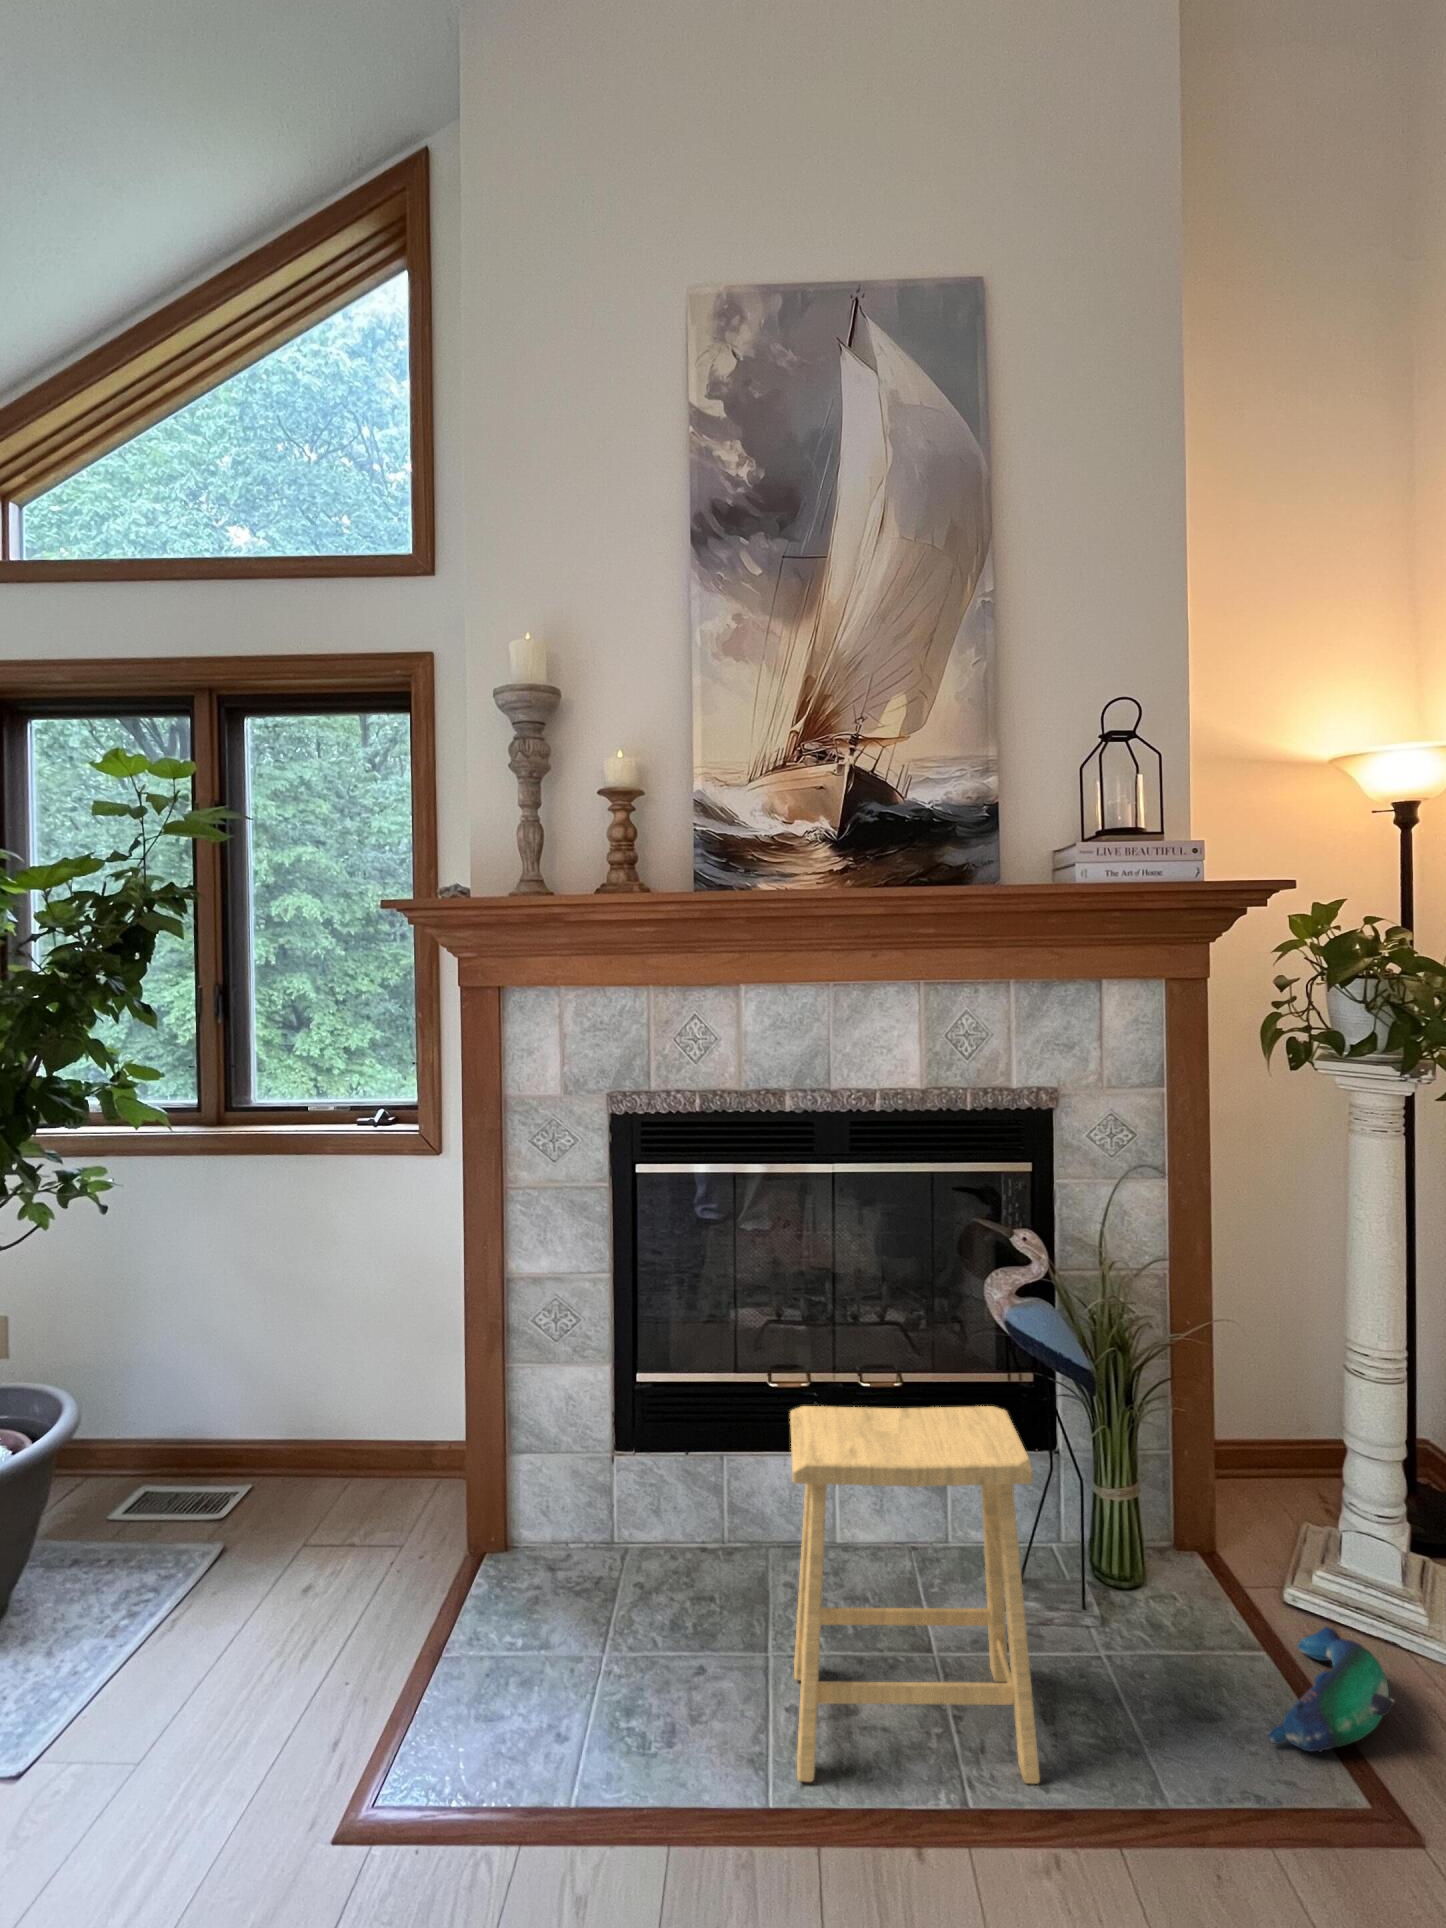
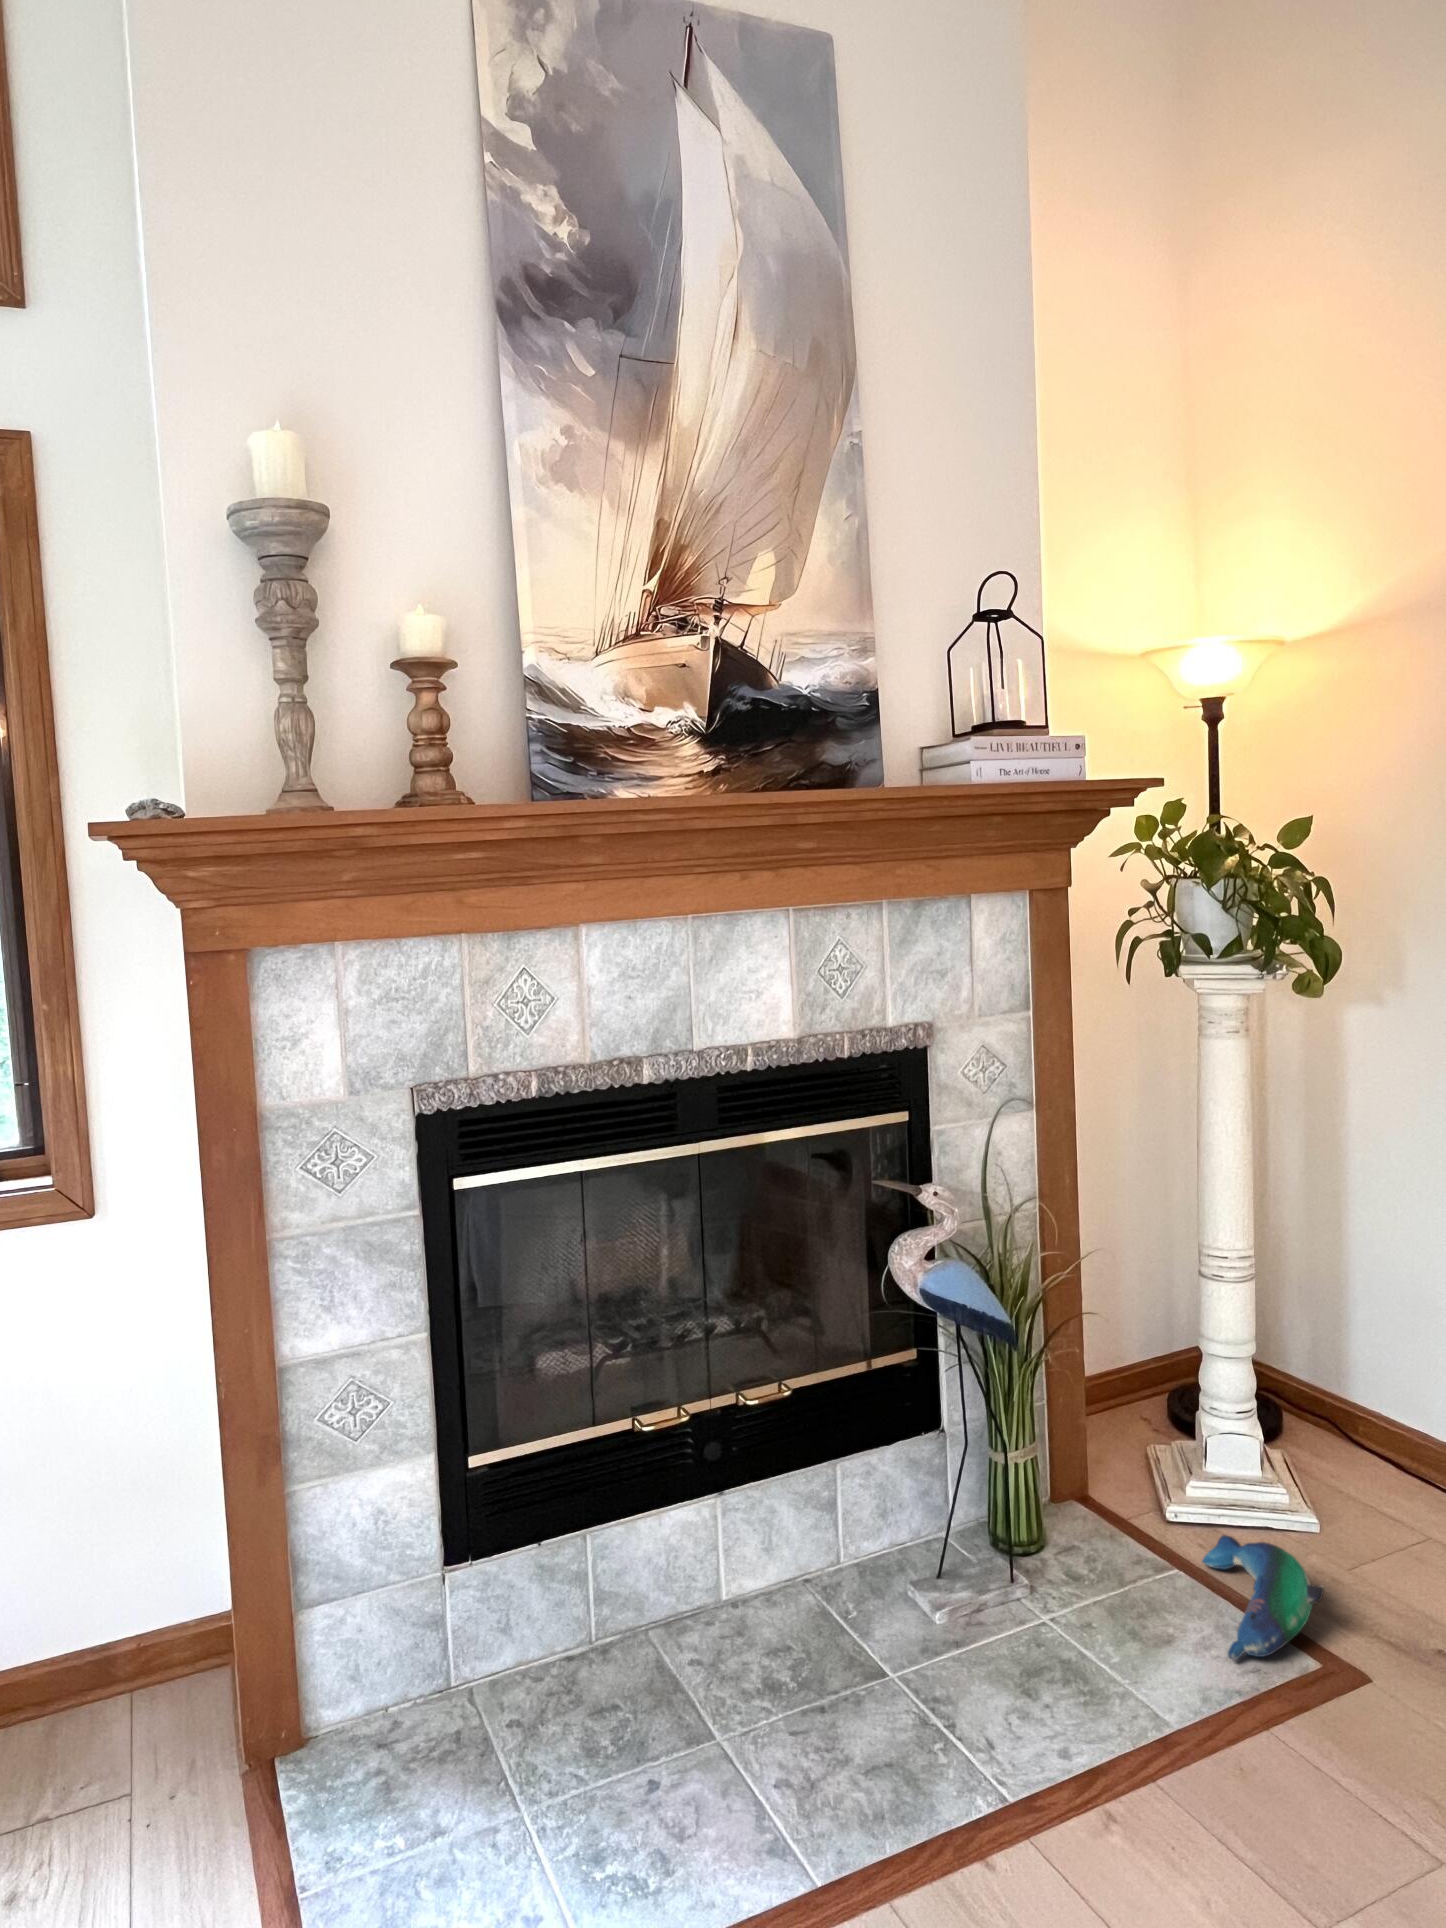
footstool: present [790,1406,1040,1784] -> none [753,1389,1063,1860]

